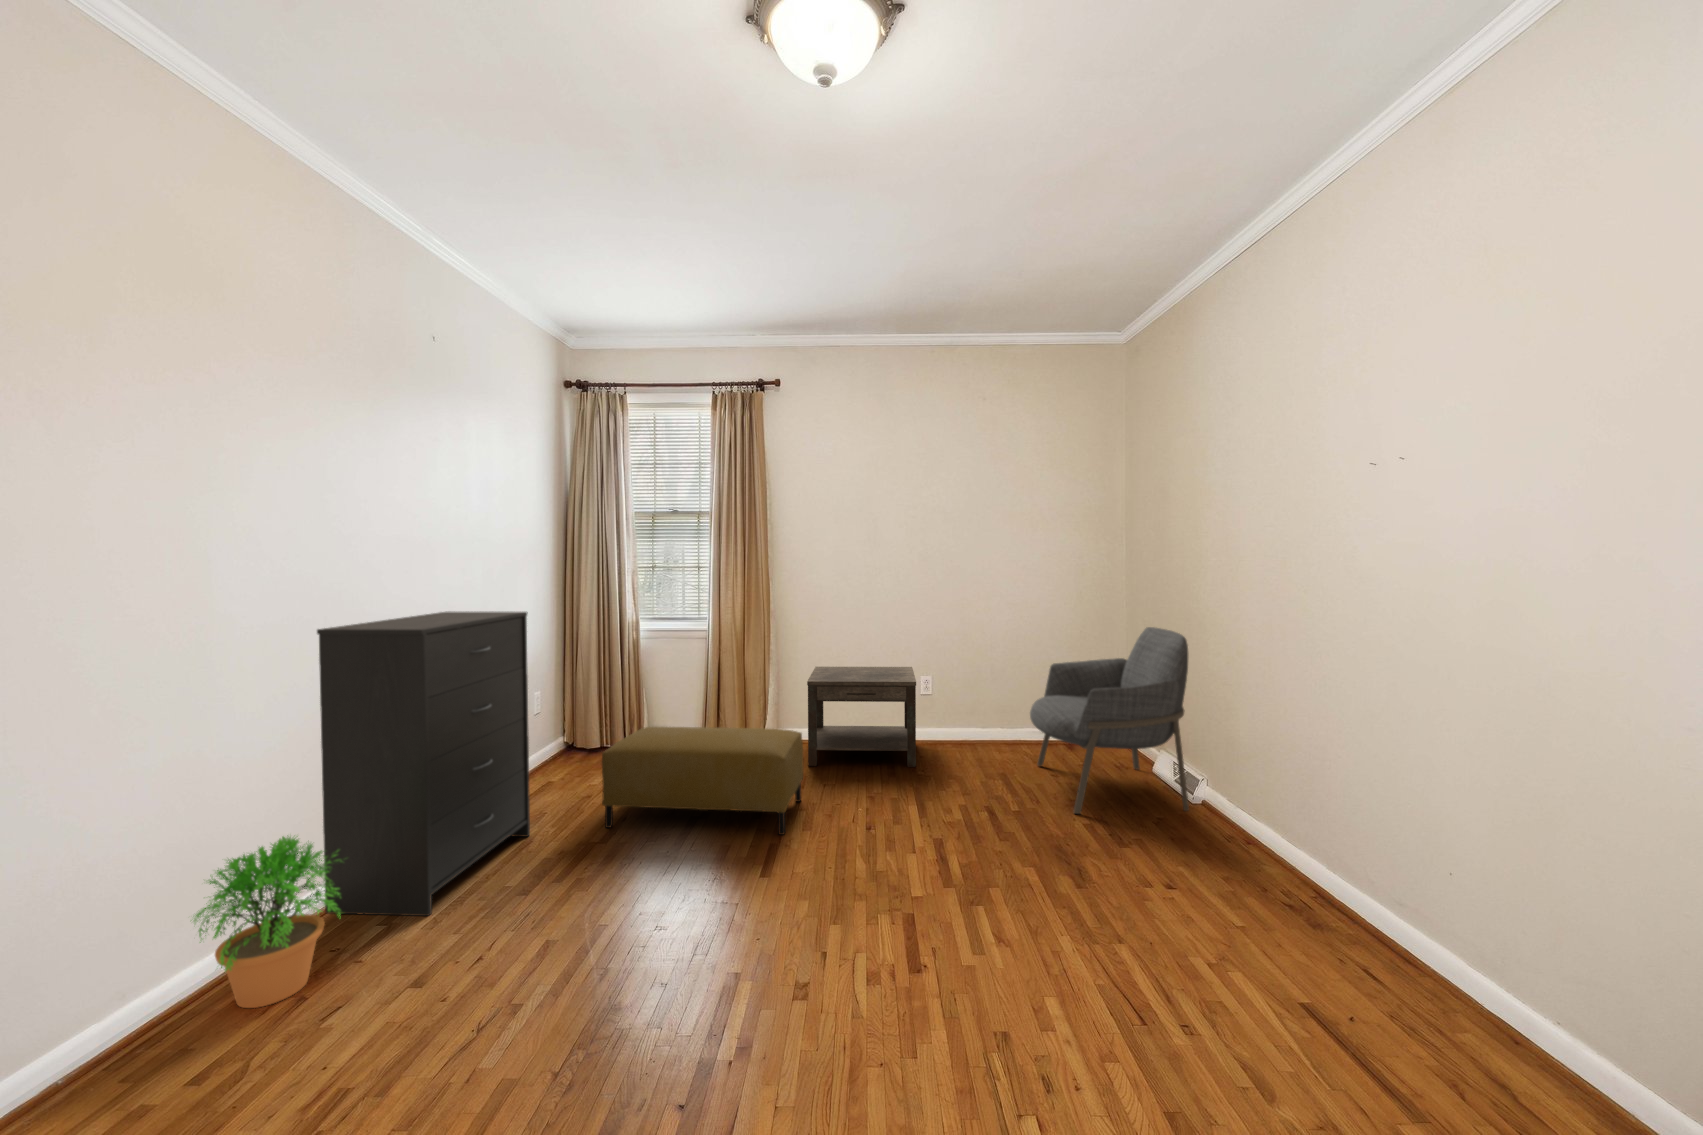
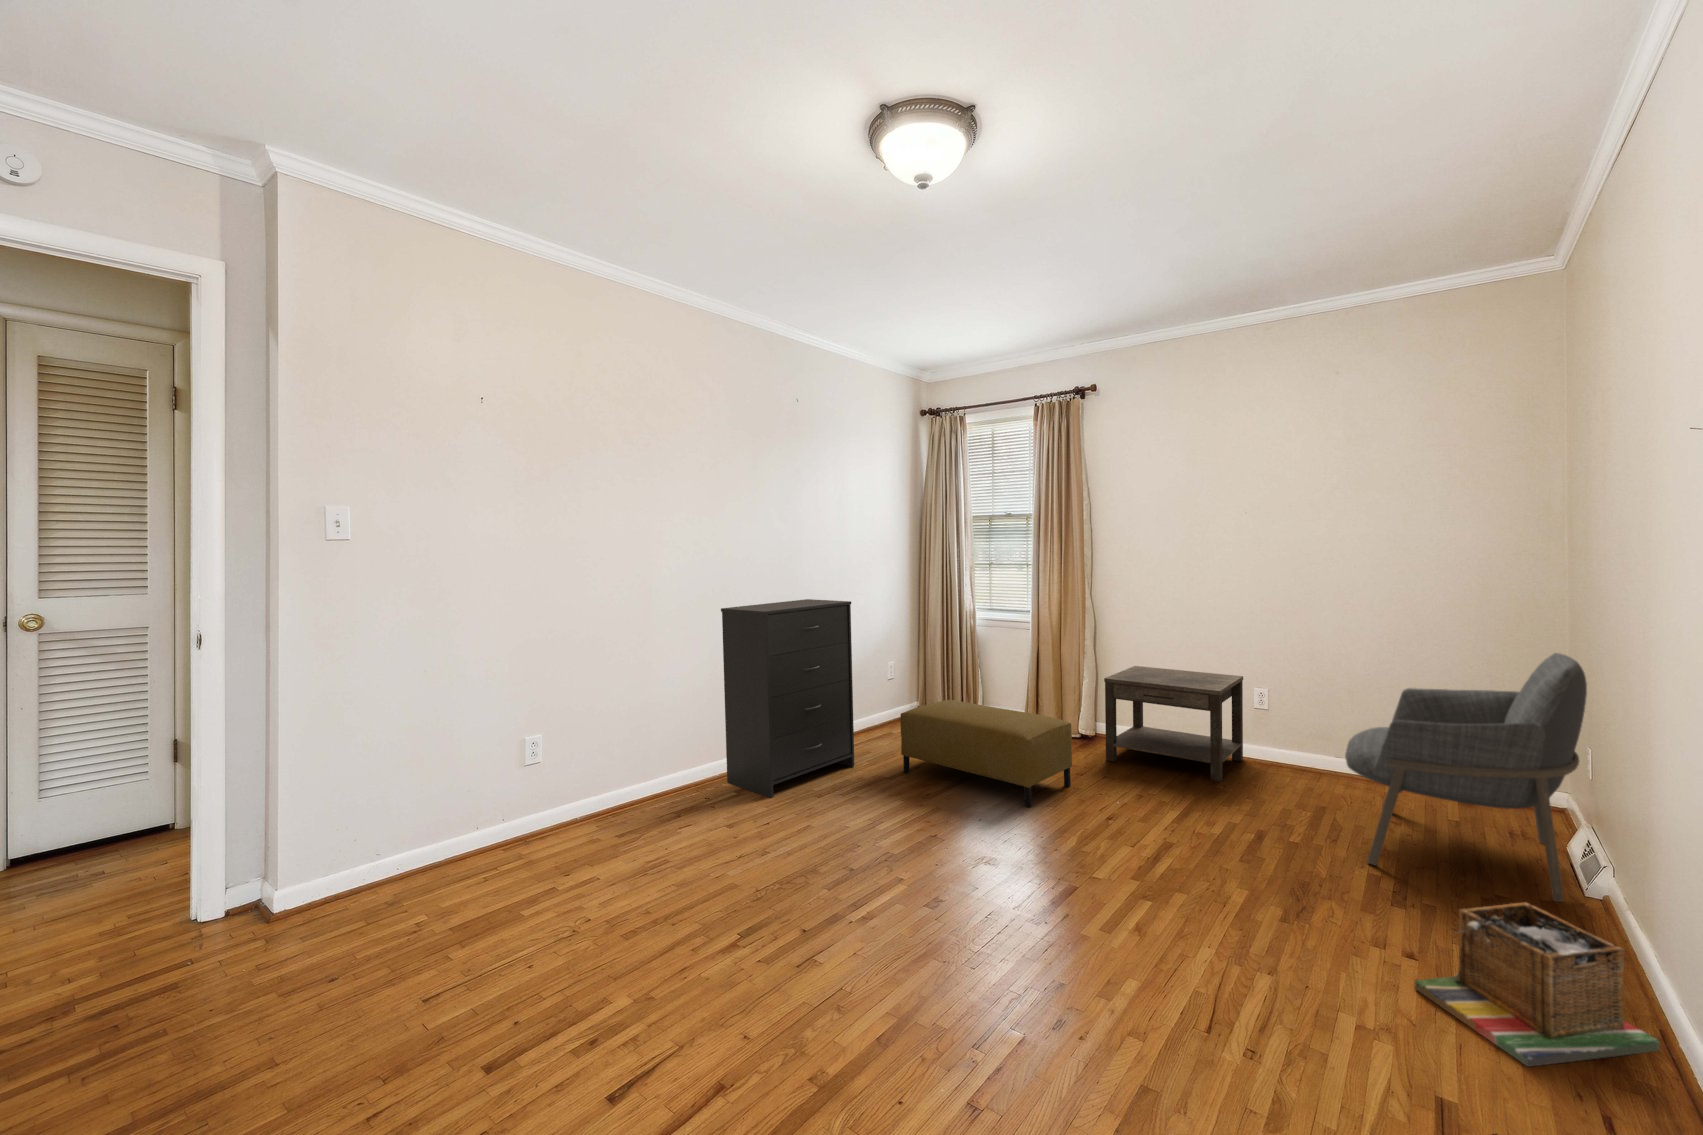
laundry basket: none [1204,818,1335,950] -> present [1415,902,1660,1067]
potted plant: present [194,836,340,1008] -> none [648,726,723,818]

